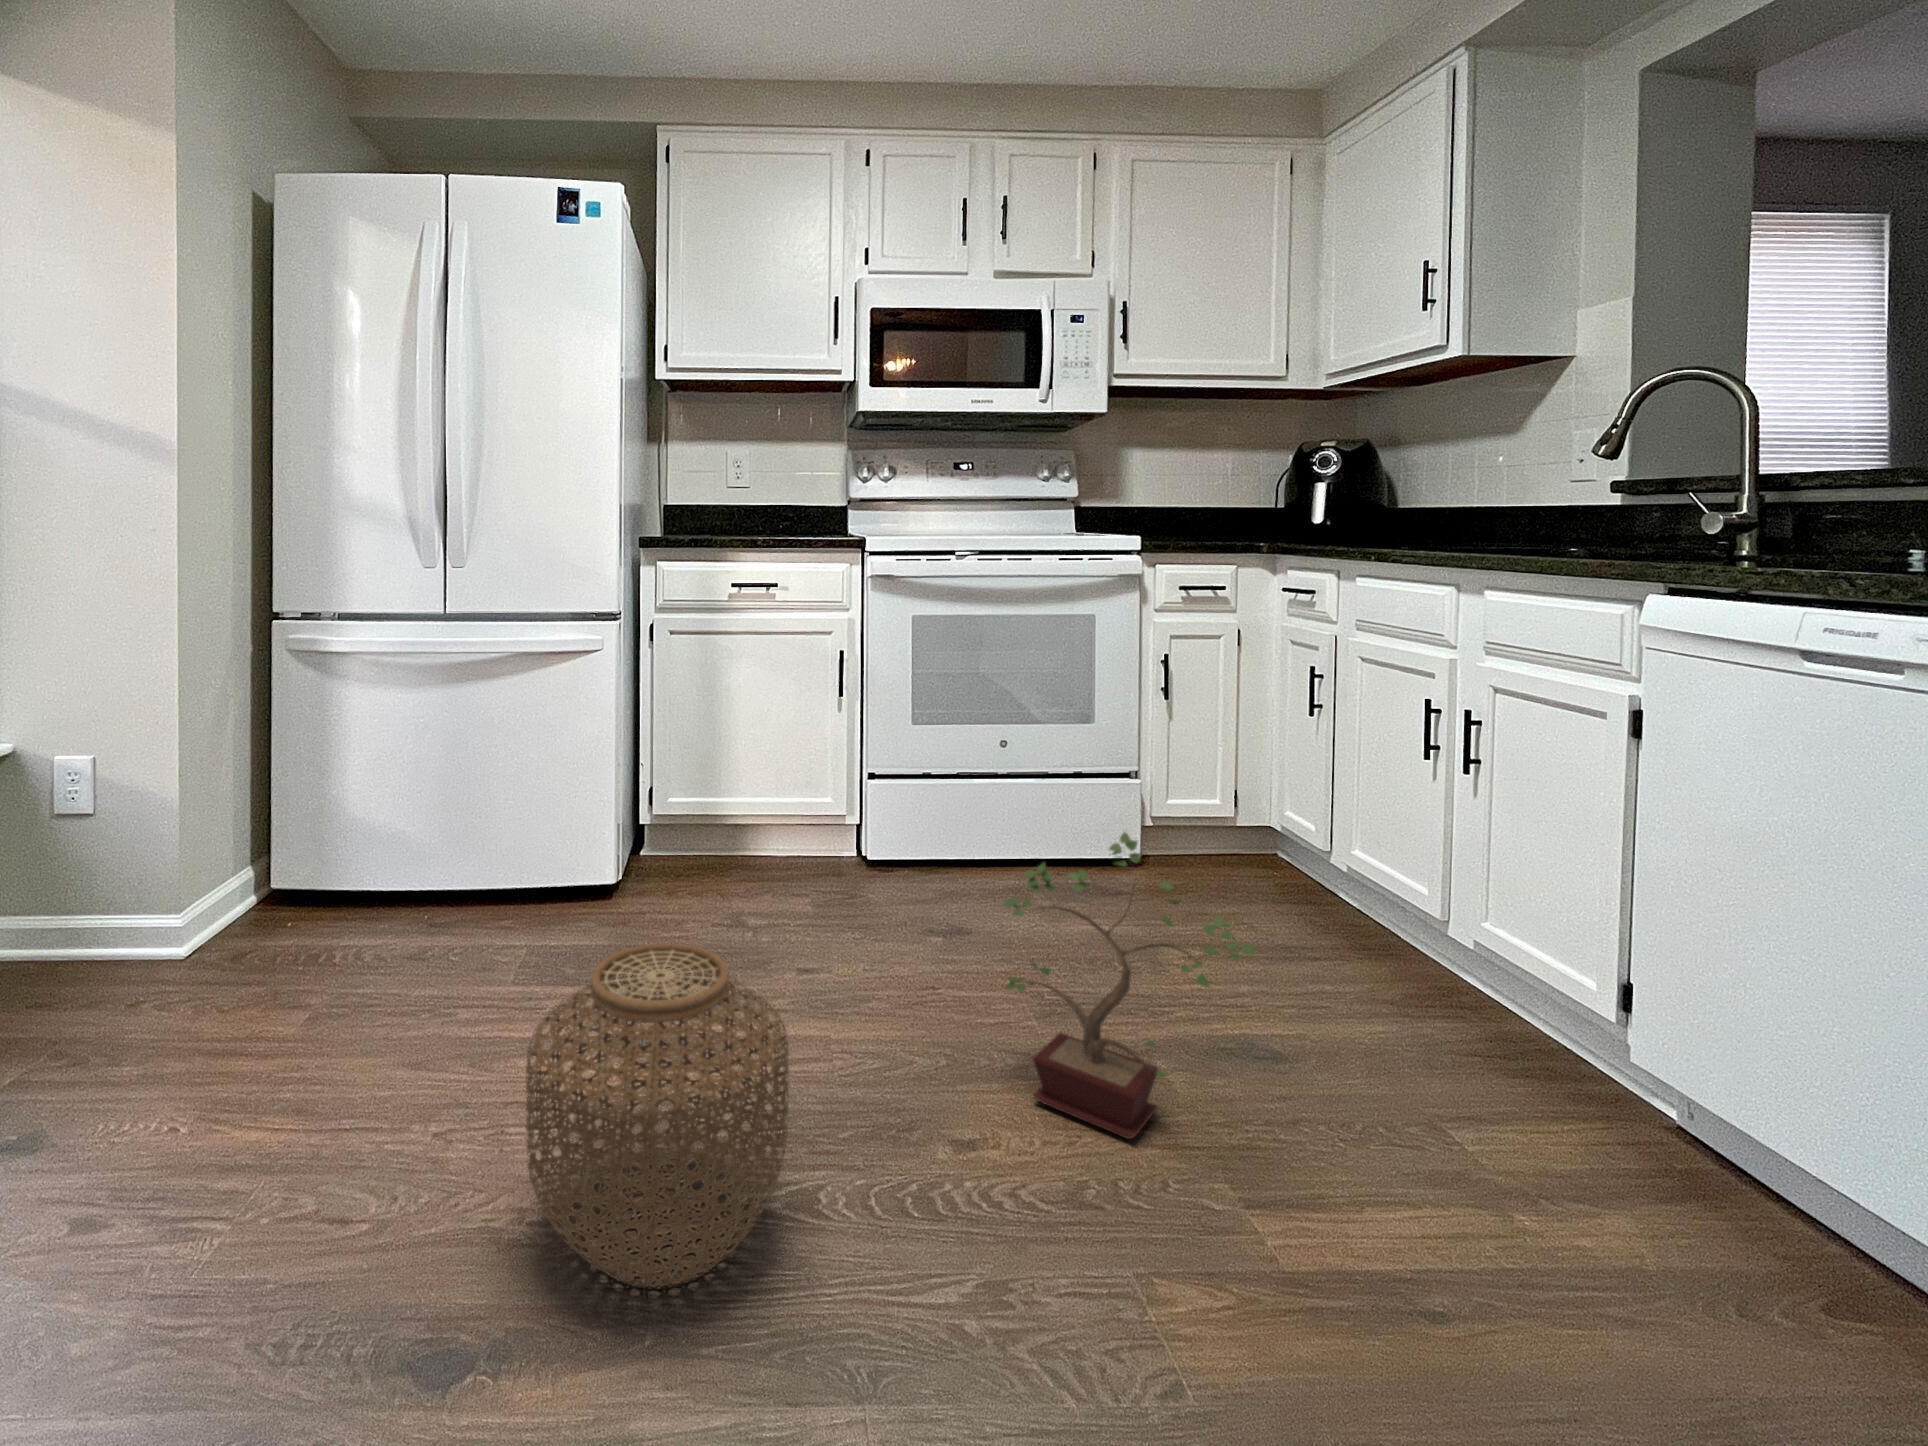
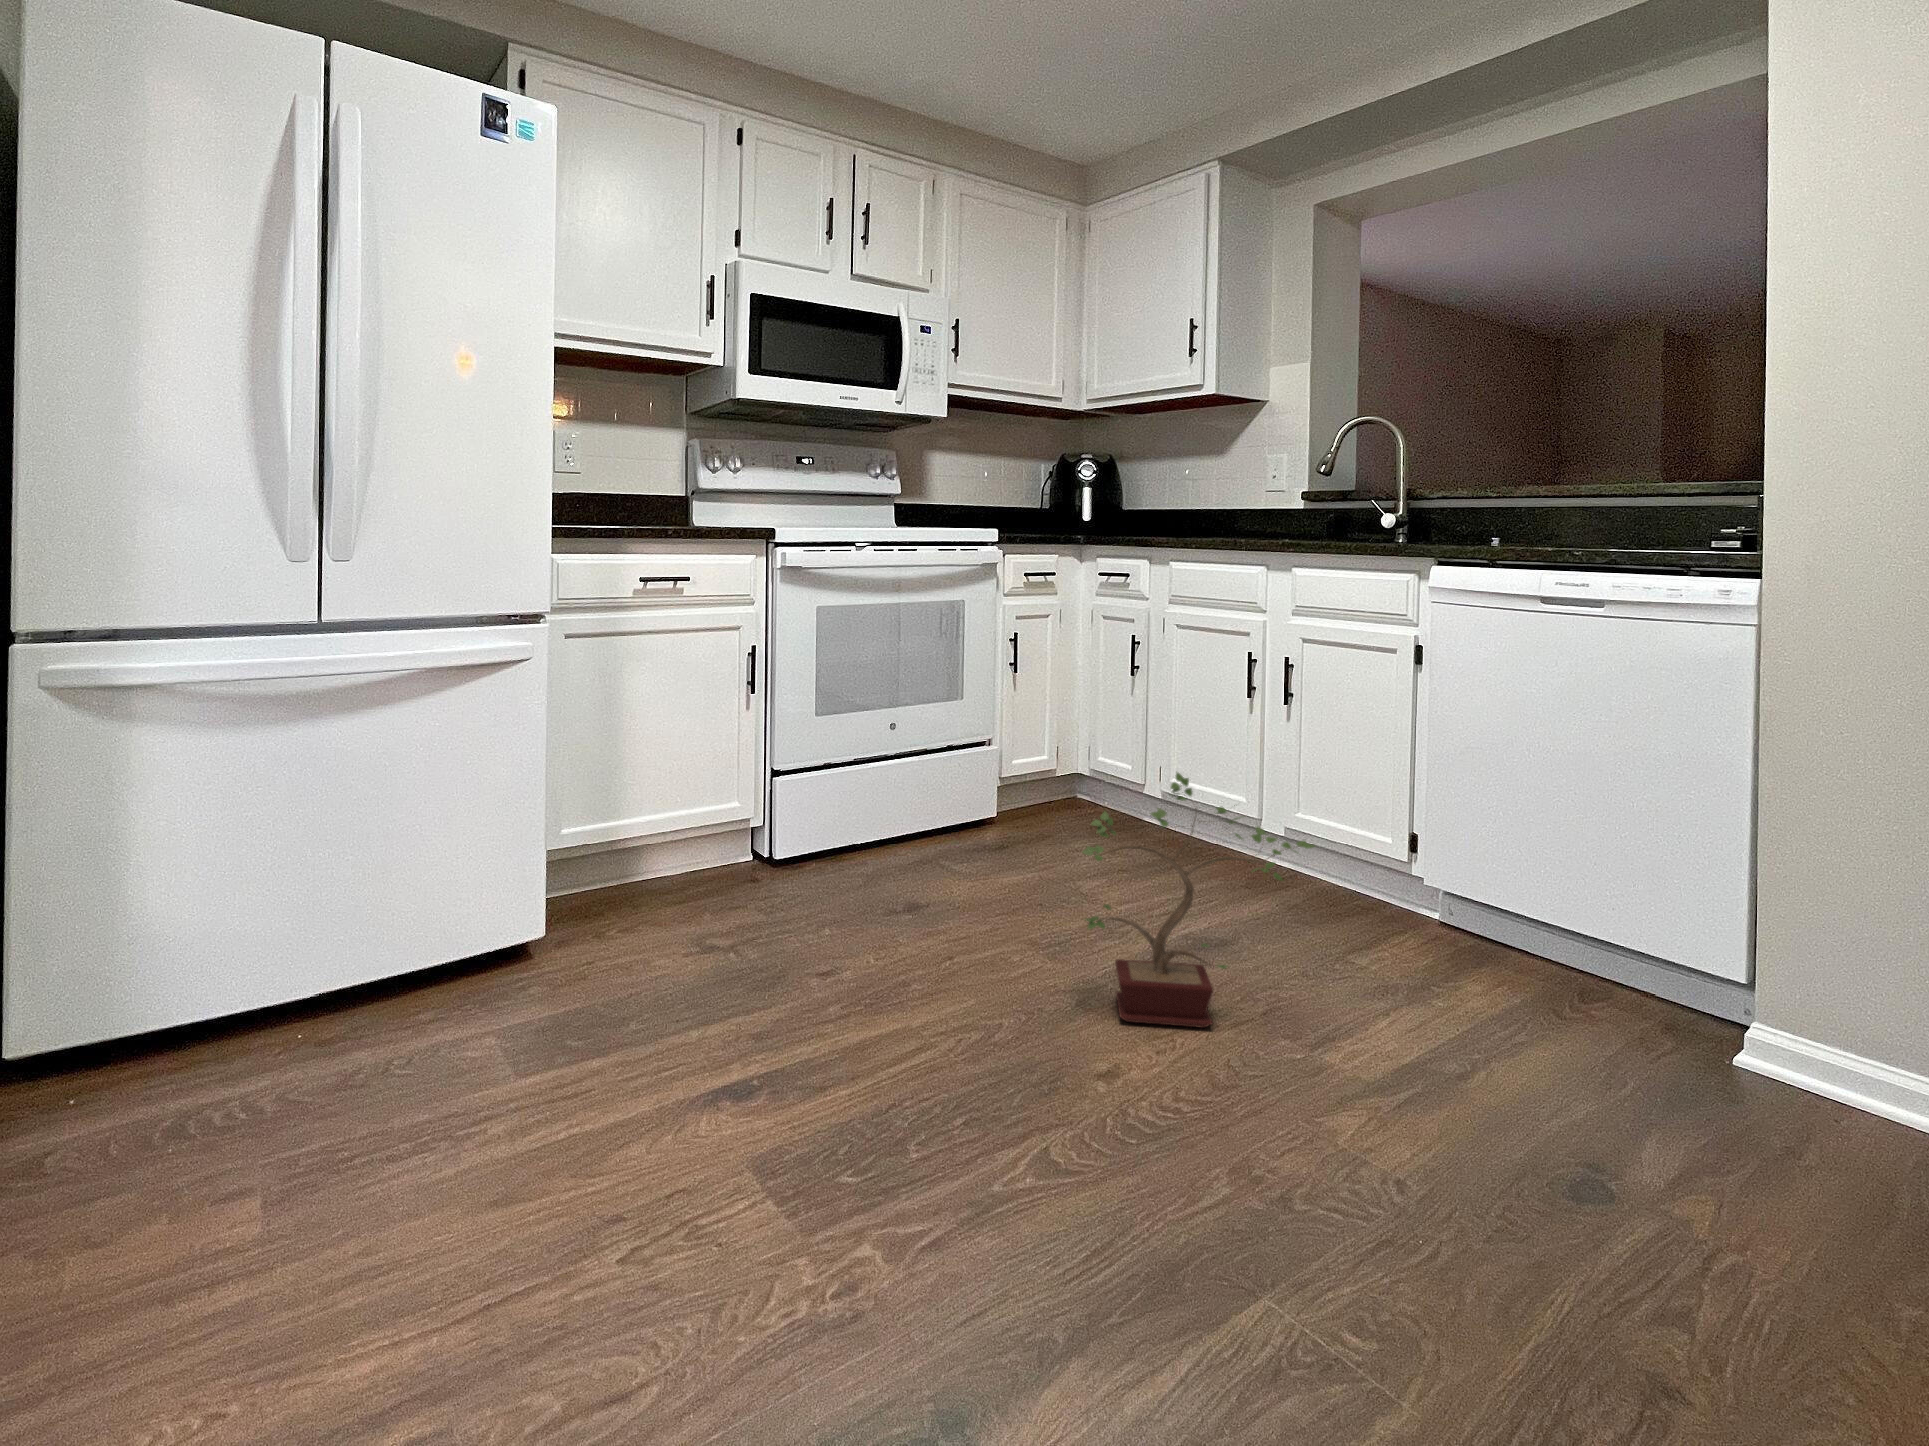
woven basket: present [526,943,789,1287] -> none [831,932,1099,1282]

